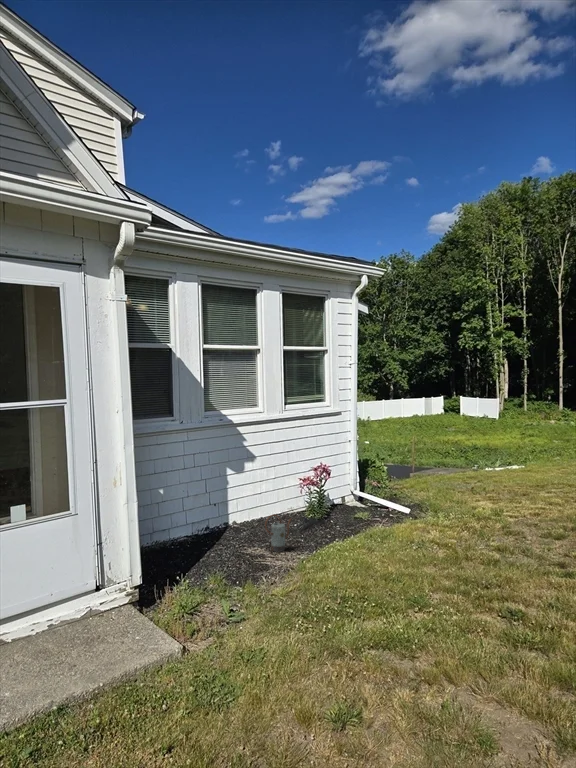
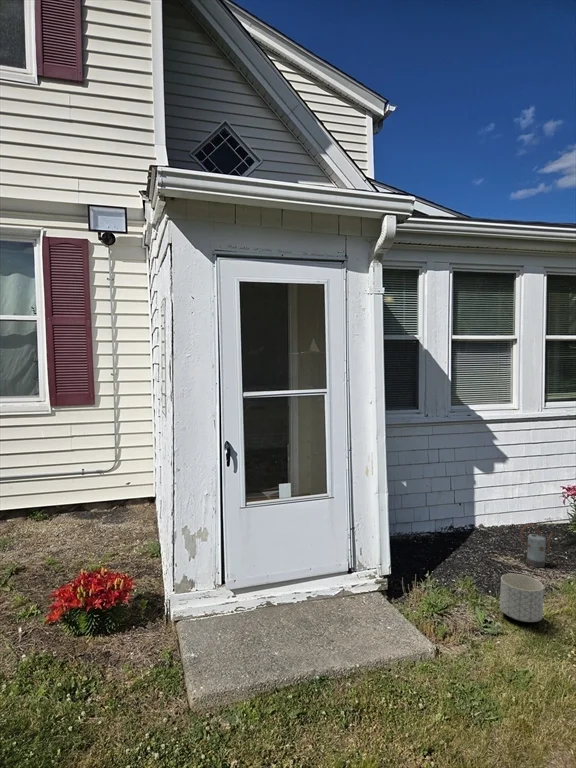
planter: none [245,560,279,602] -> present [500,574,544,622]

